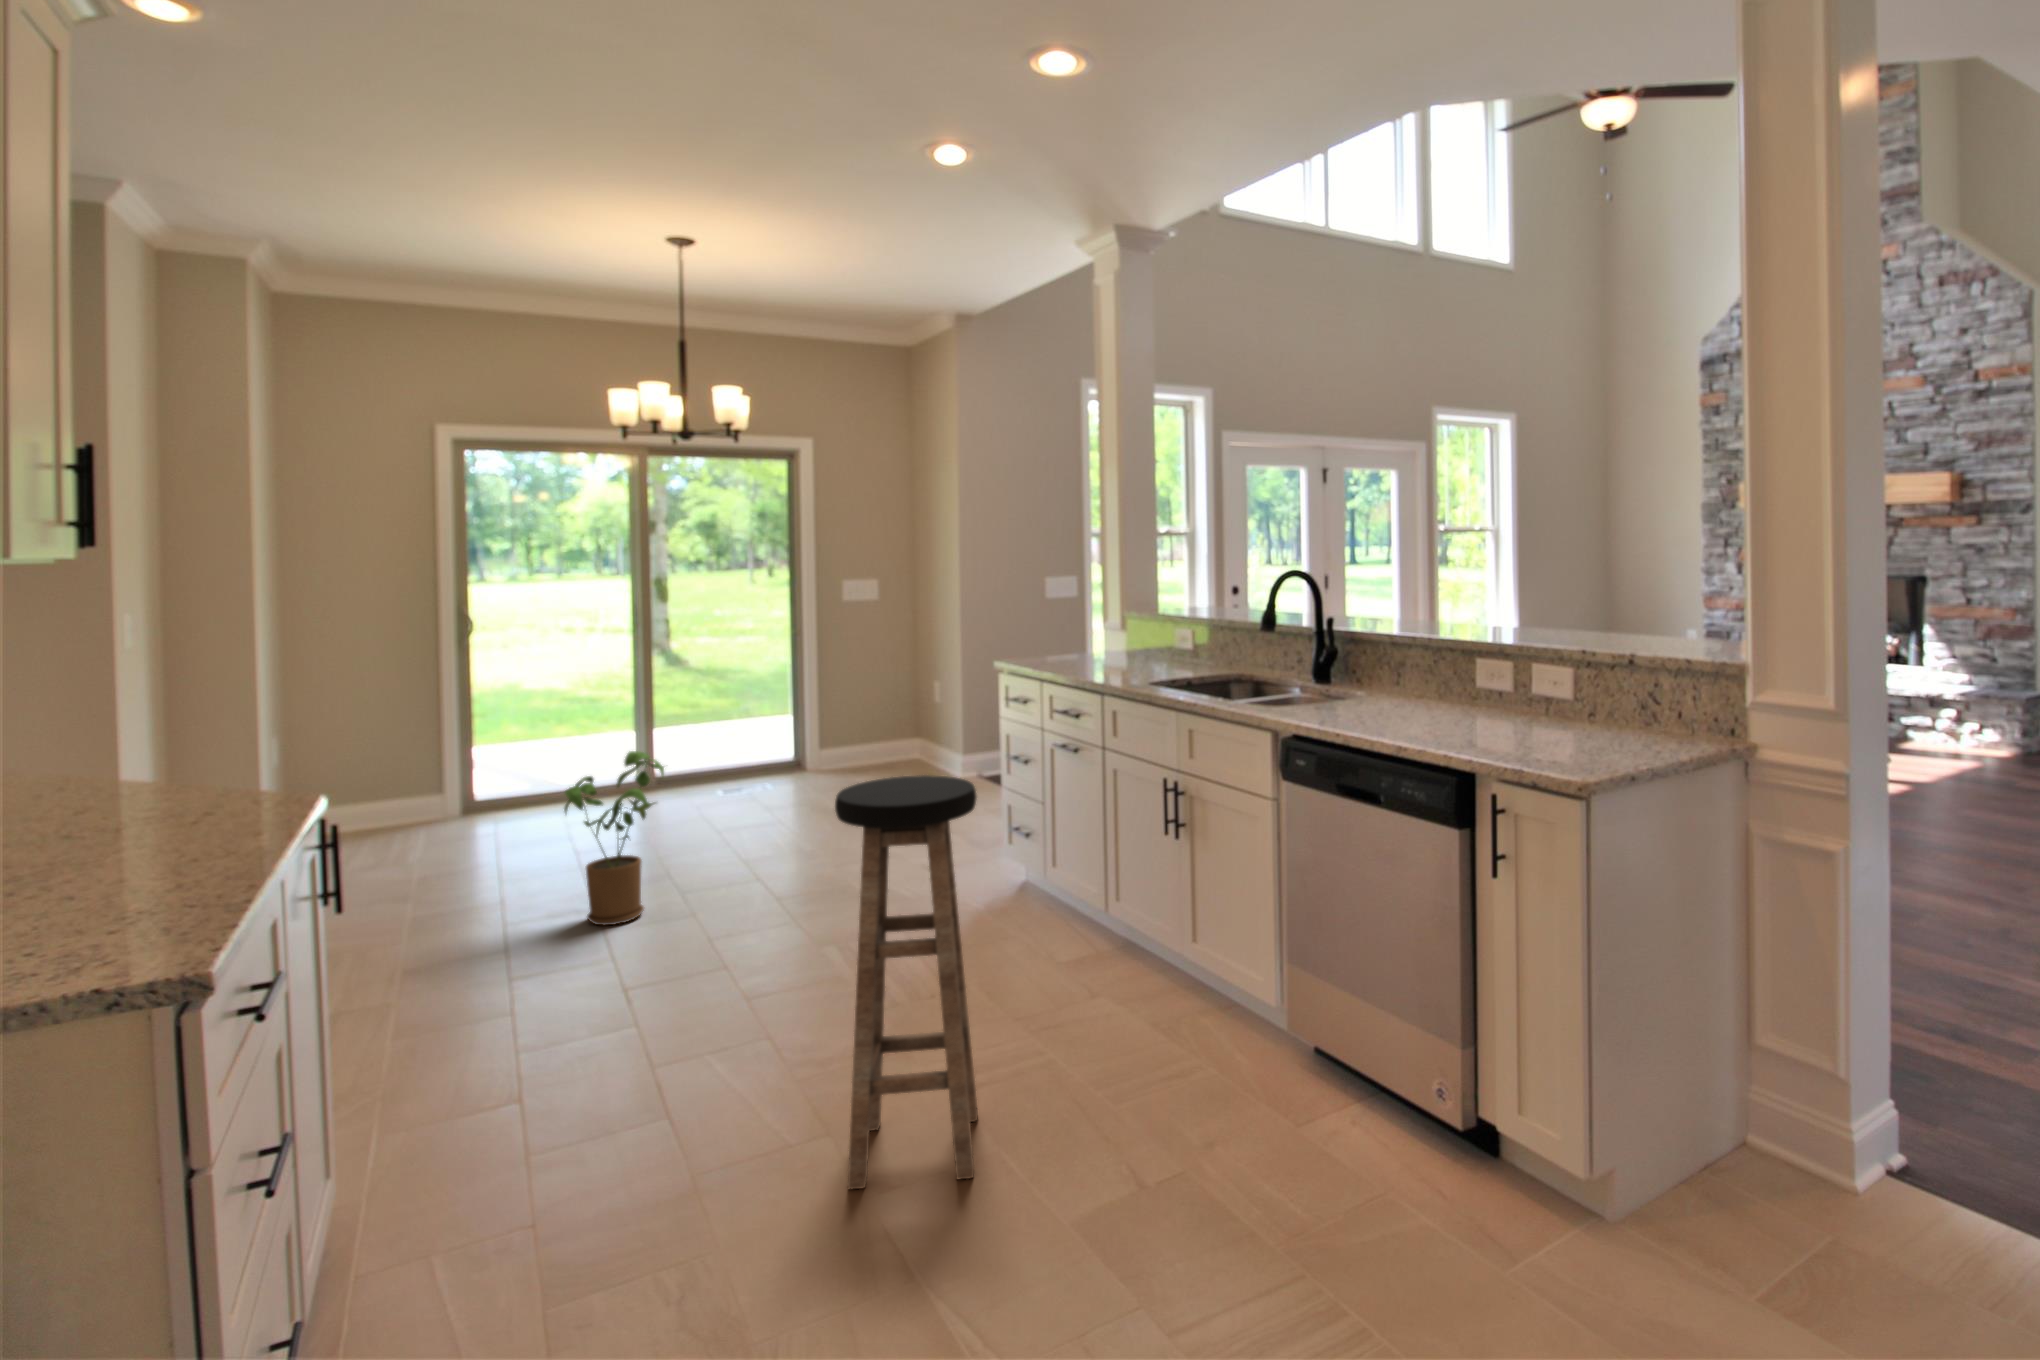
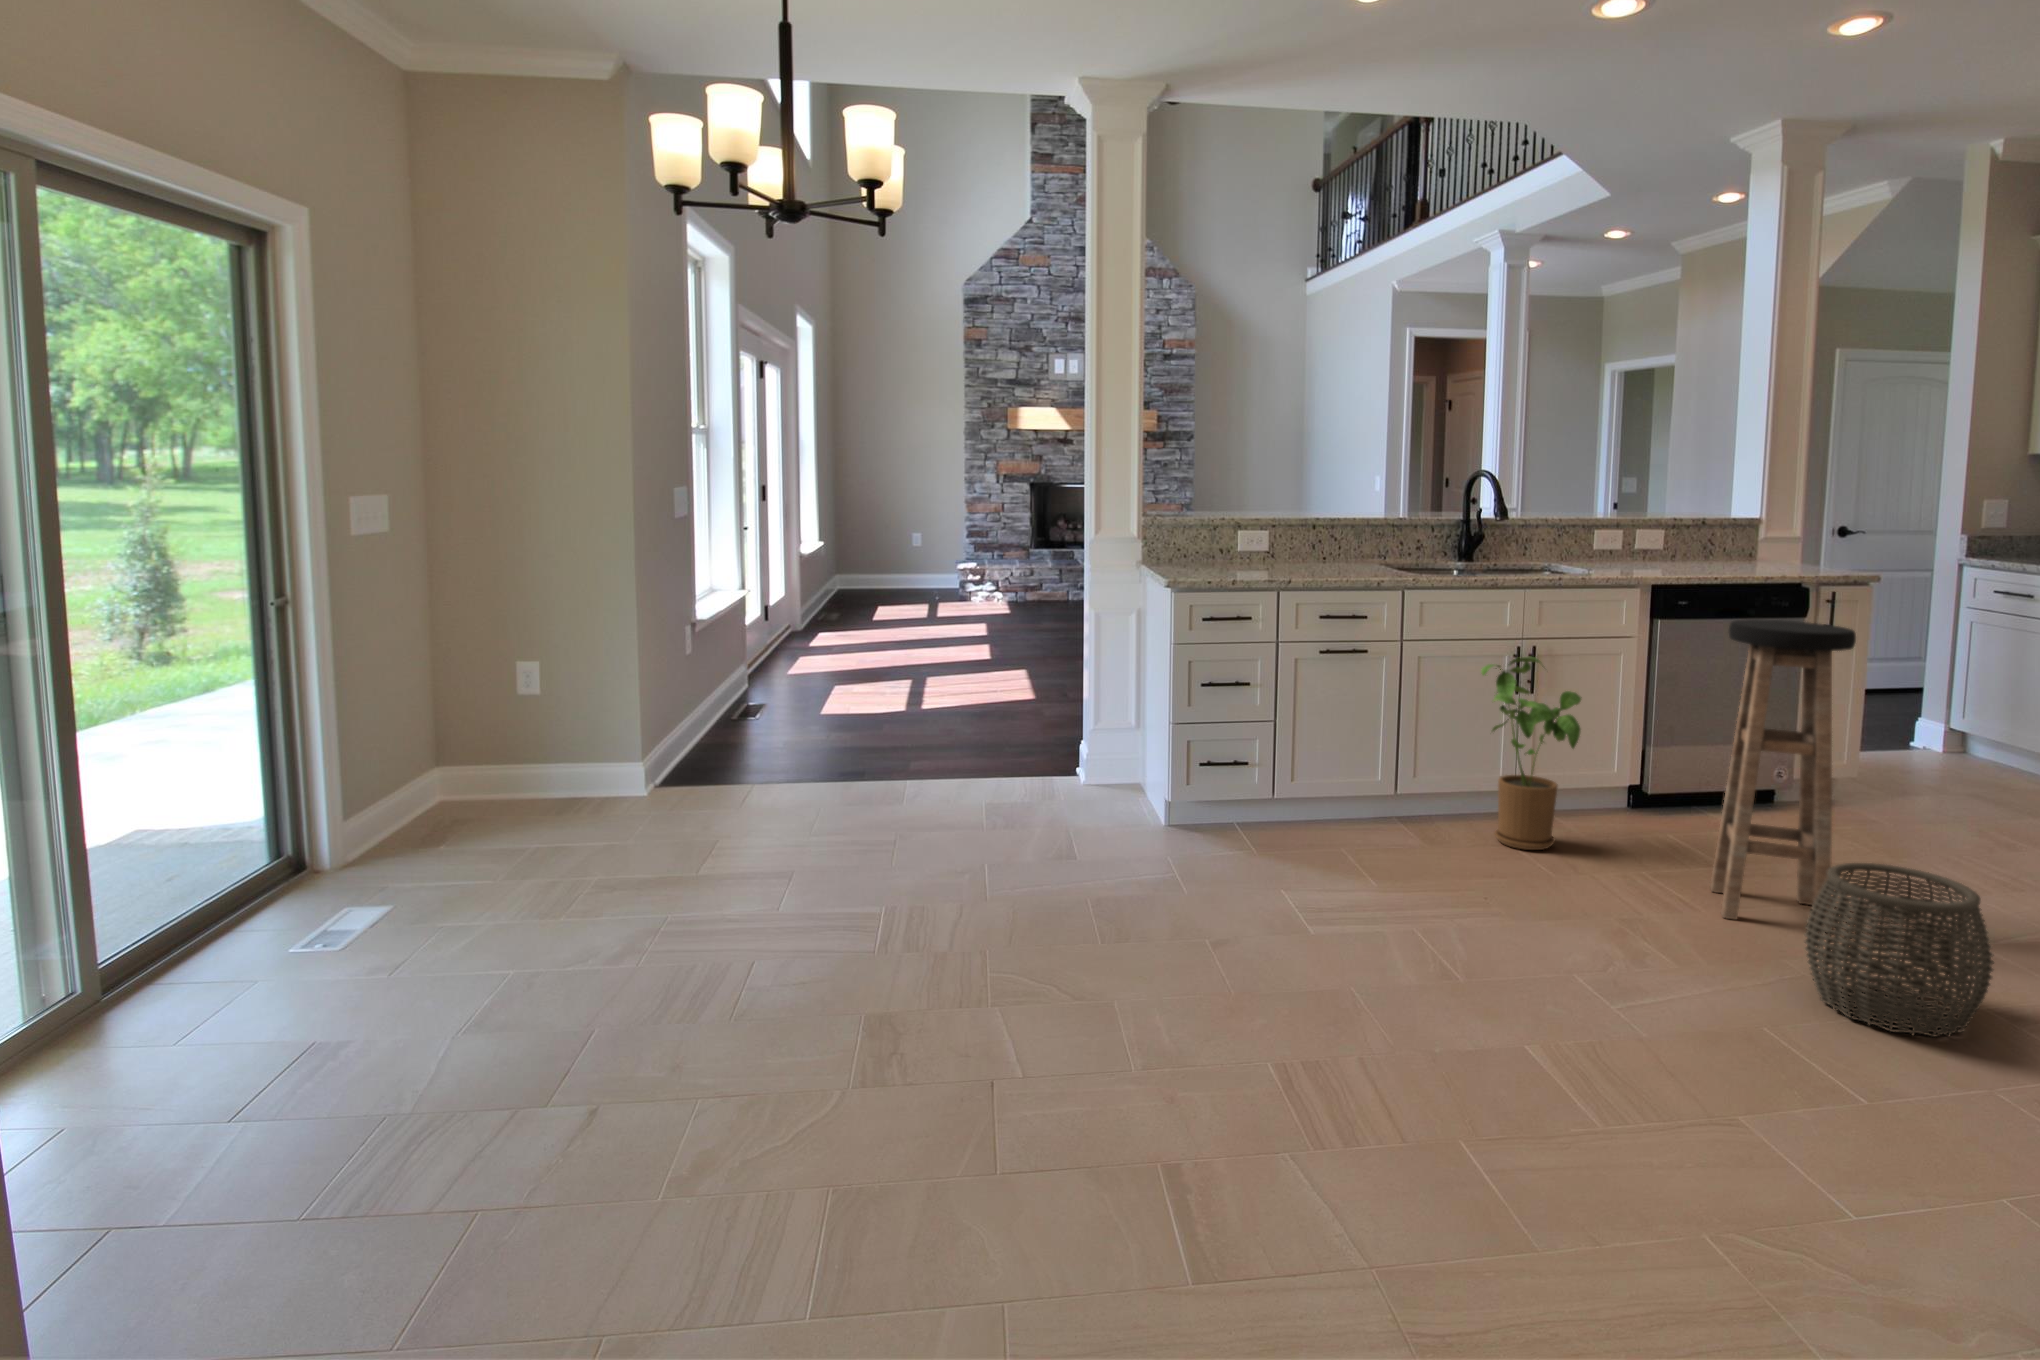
house plant: present [564,751,664,925] -> present [1481,657,1581,850]
woven basket: none [487,1040,688,1262] -> present [1805,863,1994,1037]

